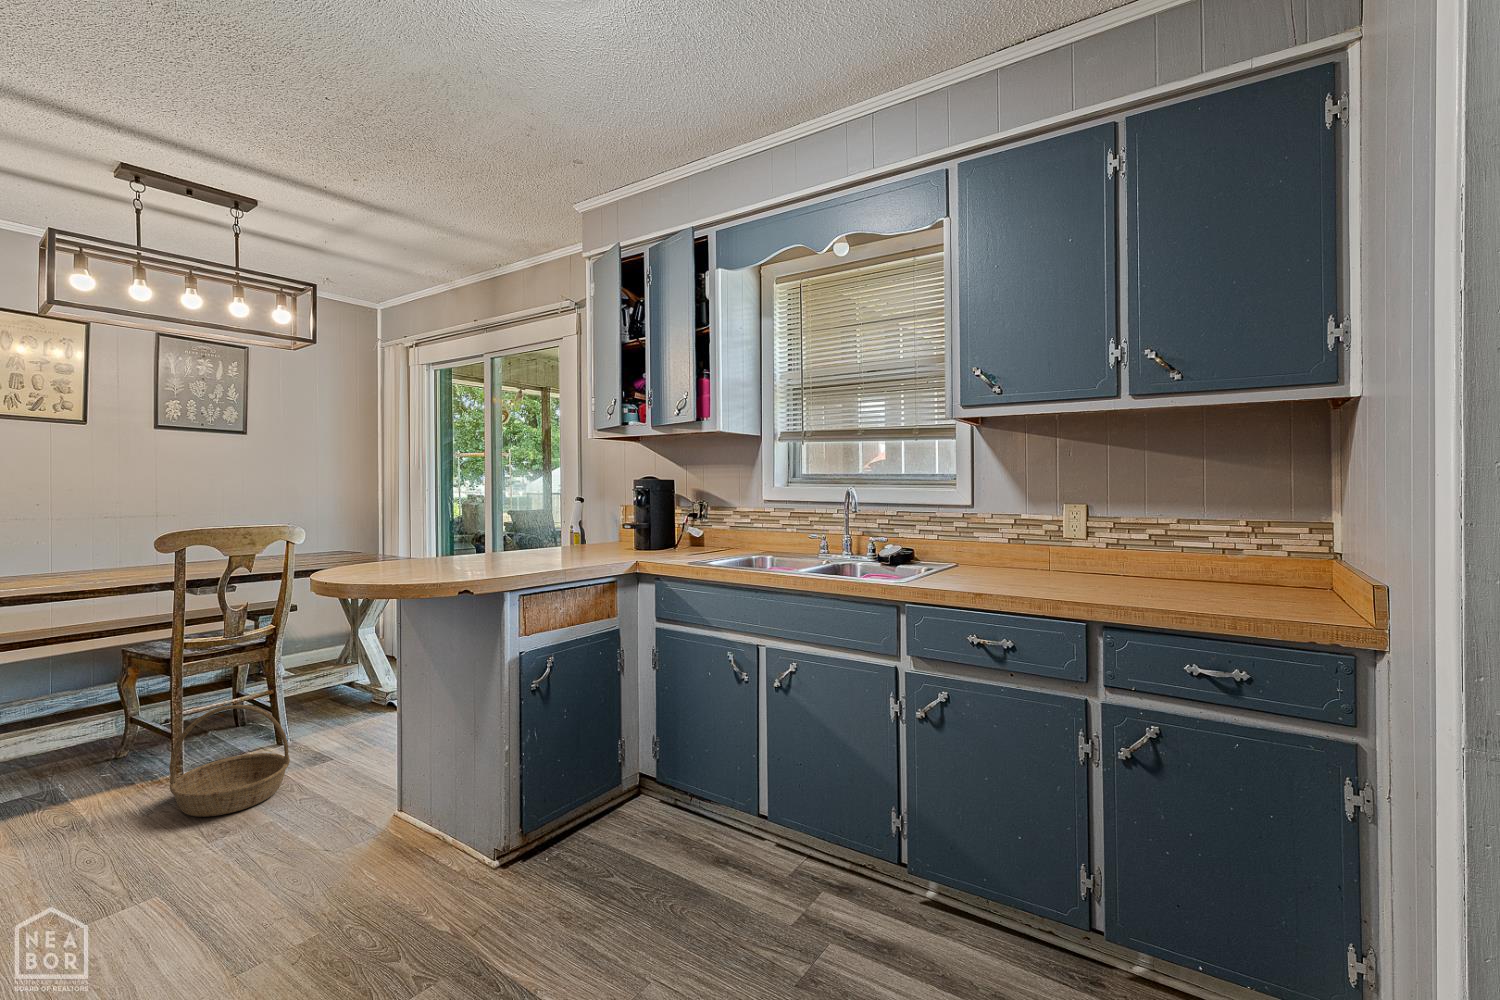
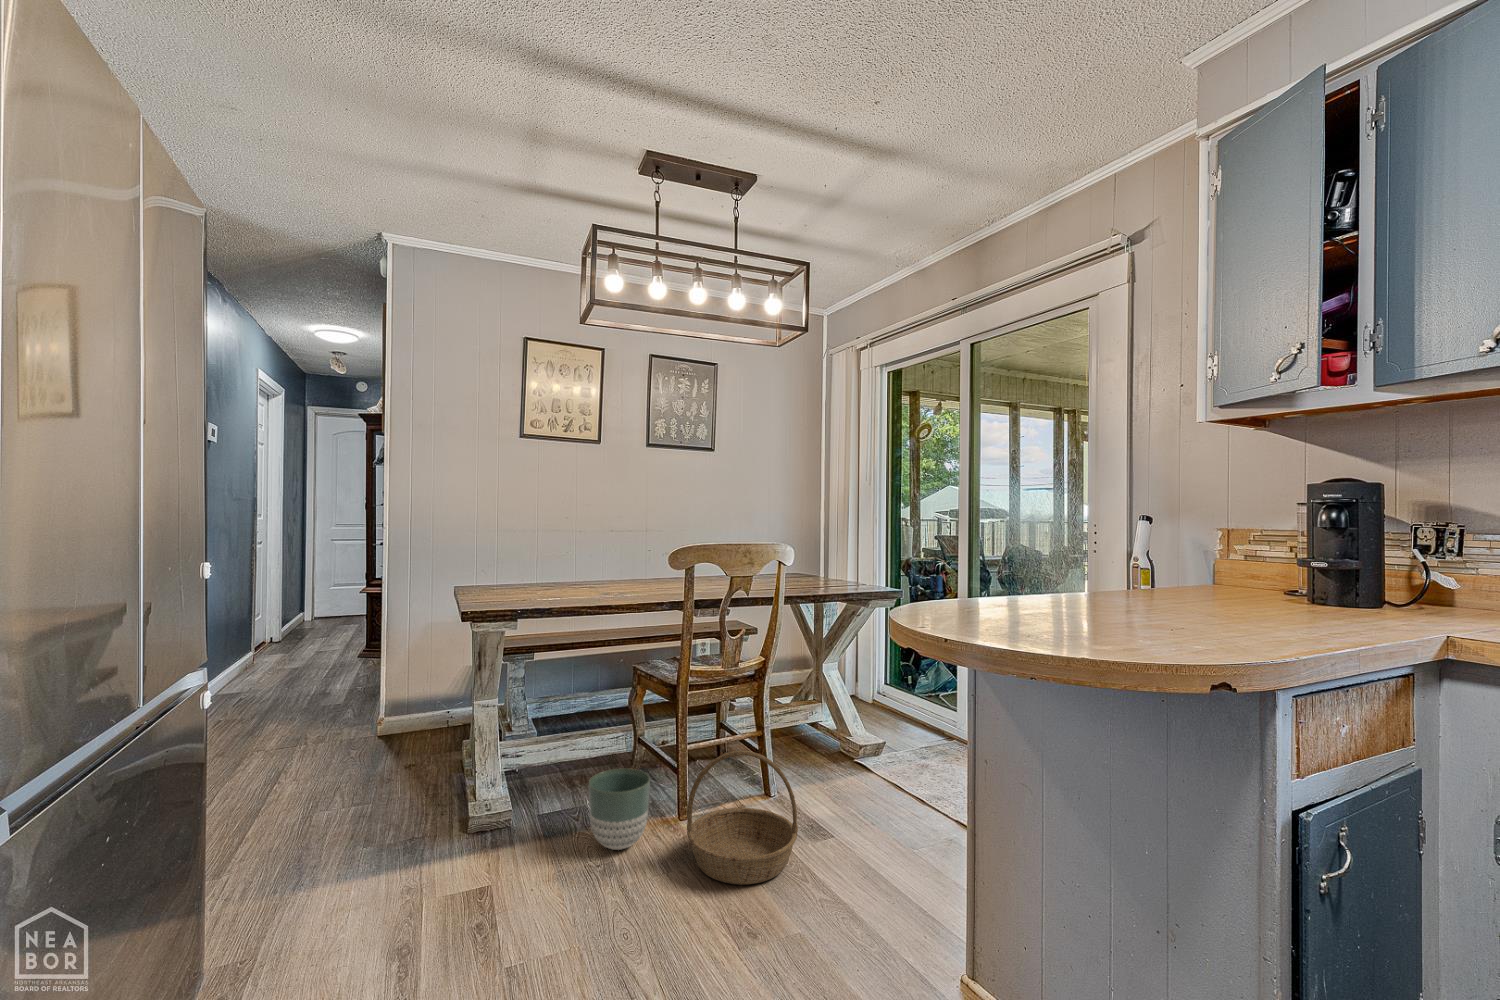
planter: none [47,743,129,819] -> present [589,769,650,850]

